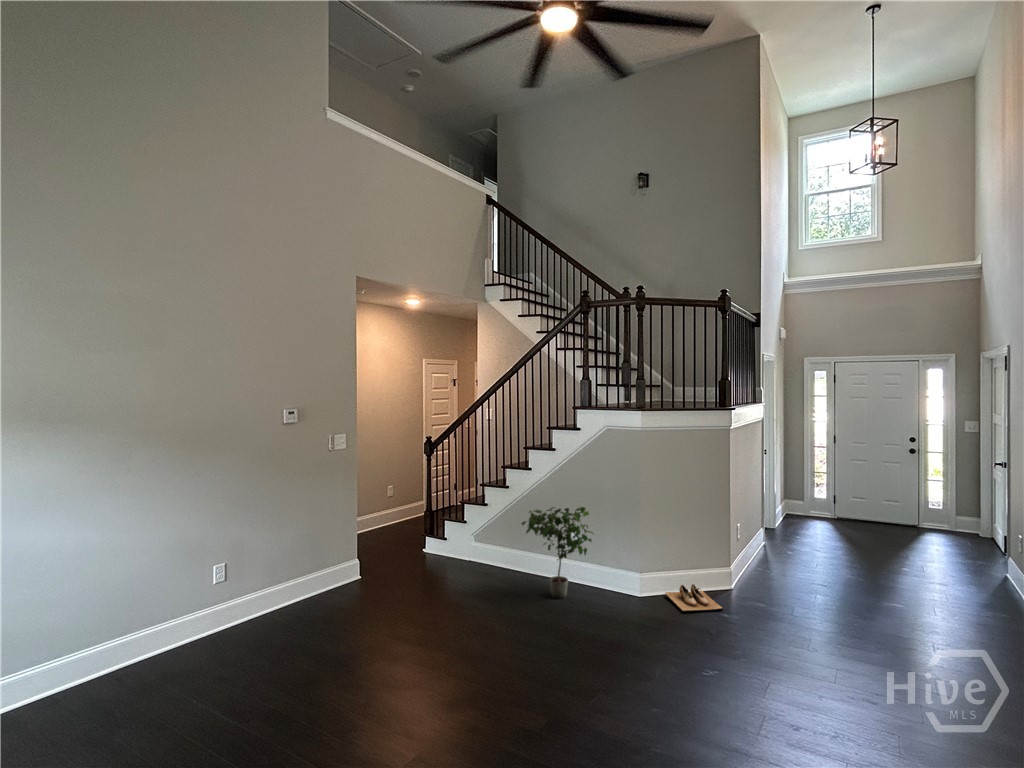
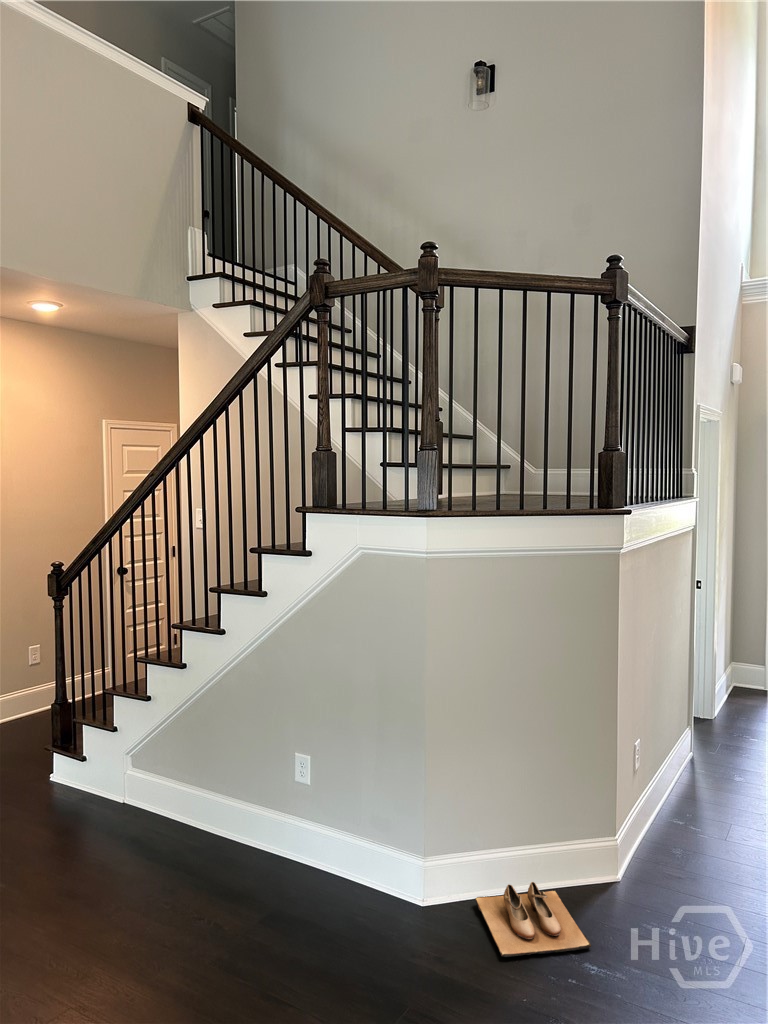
potted plant: present [522,507,593,599] -> none [175,718,330,916]

